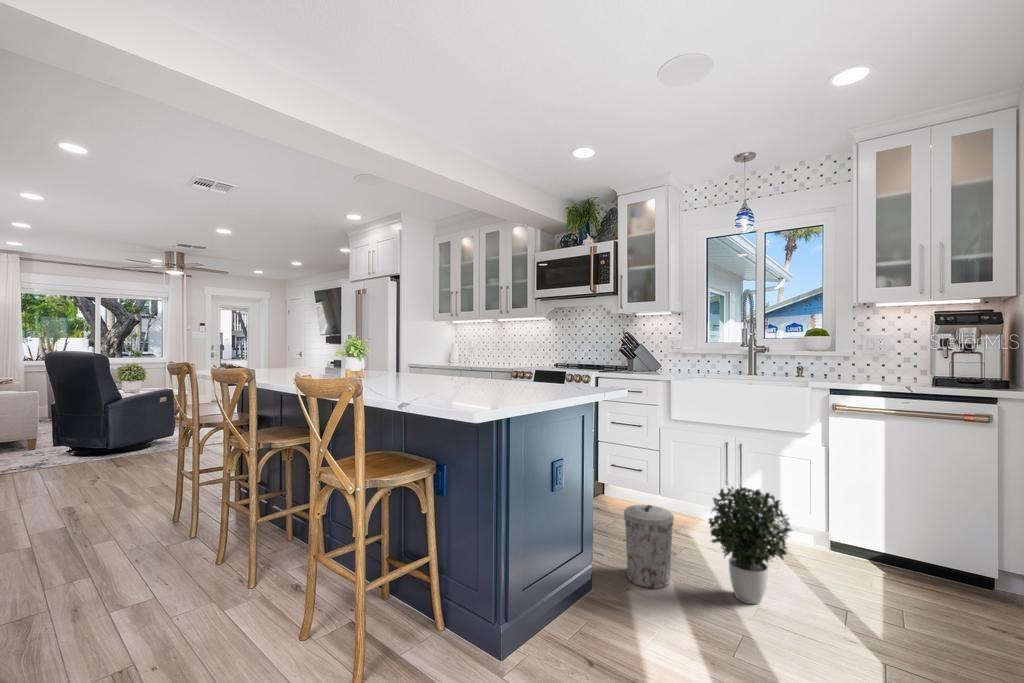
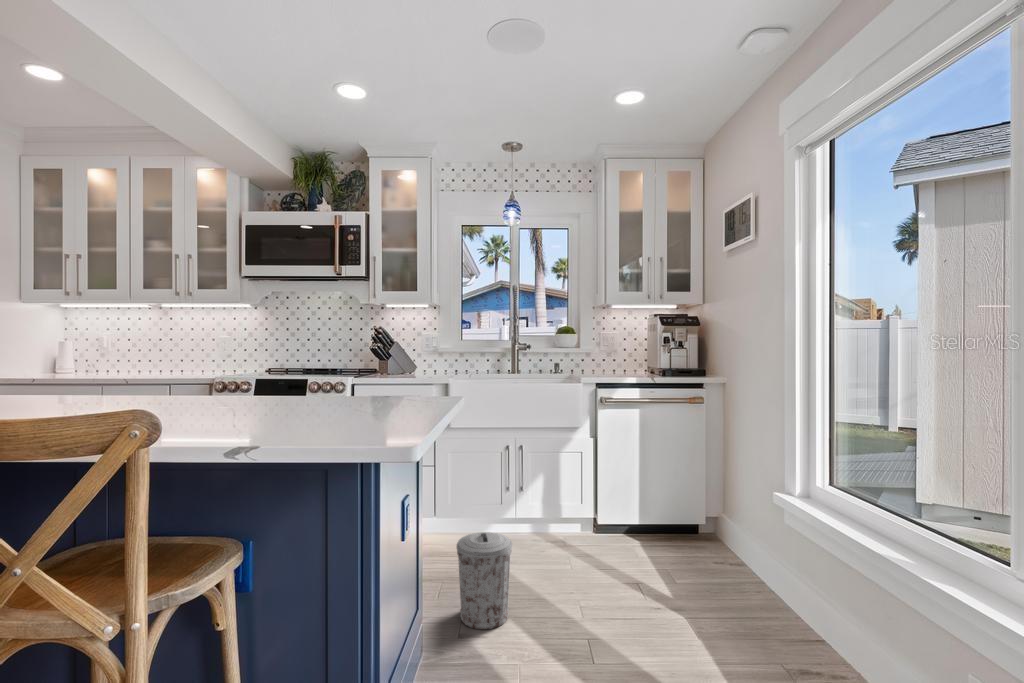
potted plant: present [709,487,792,604] -> none [540,491,619,608]

